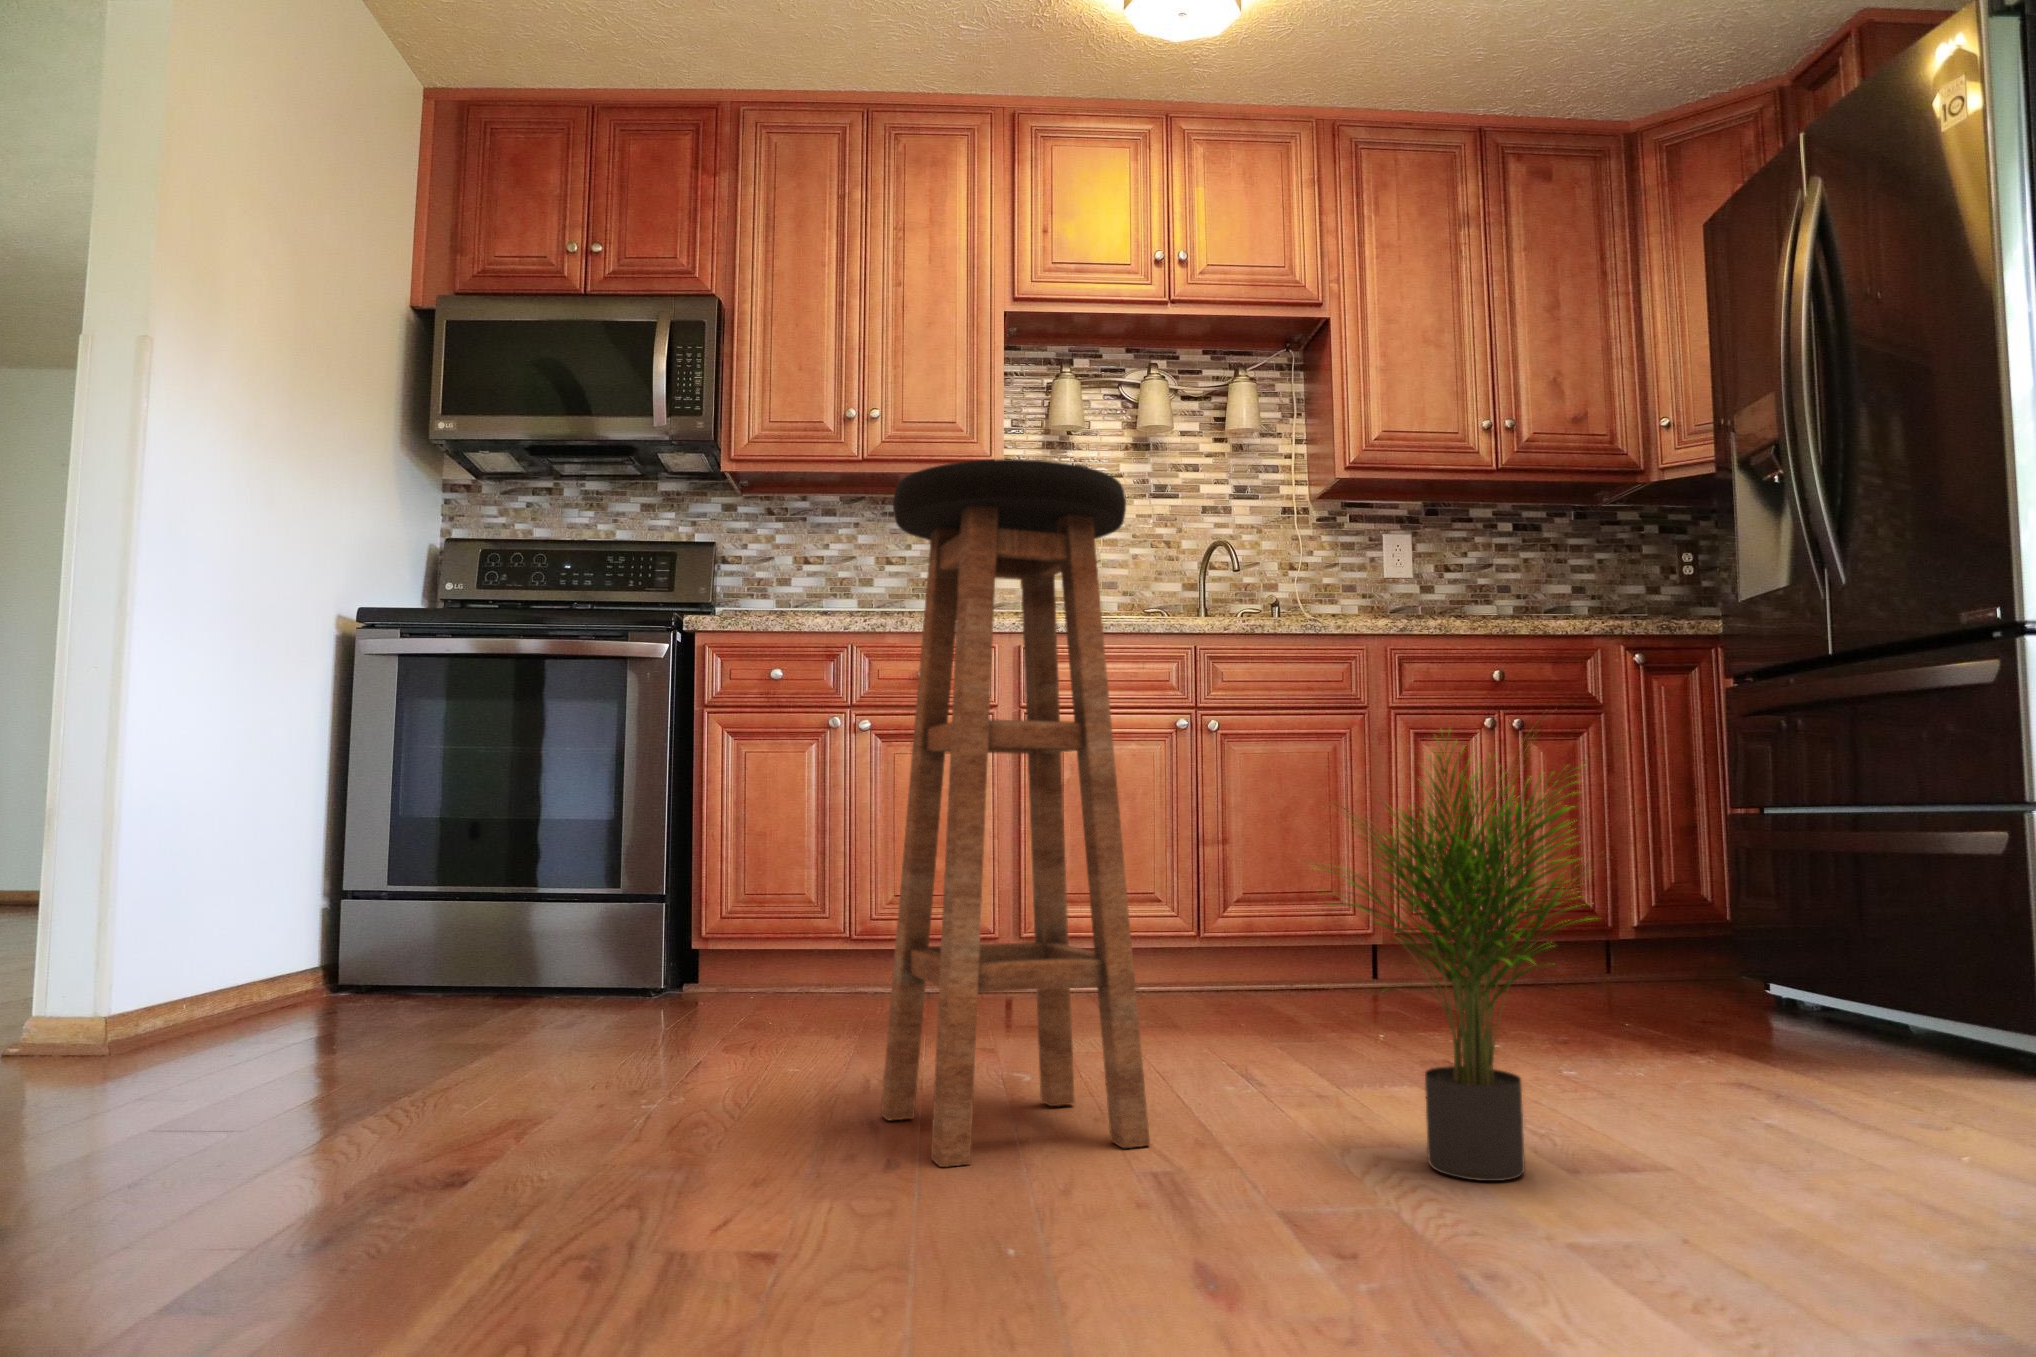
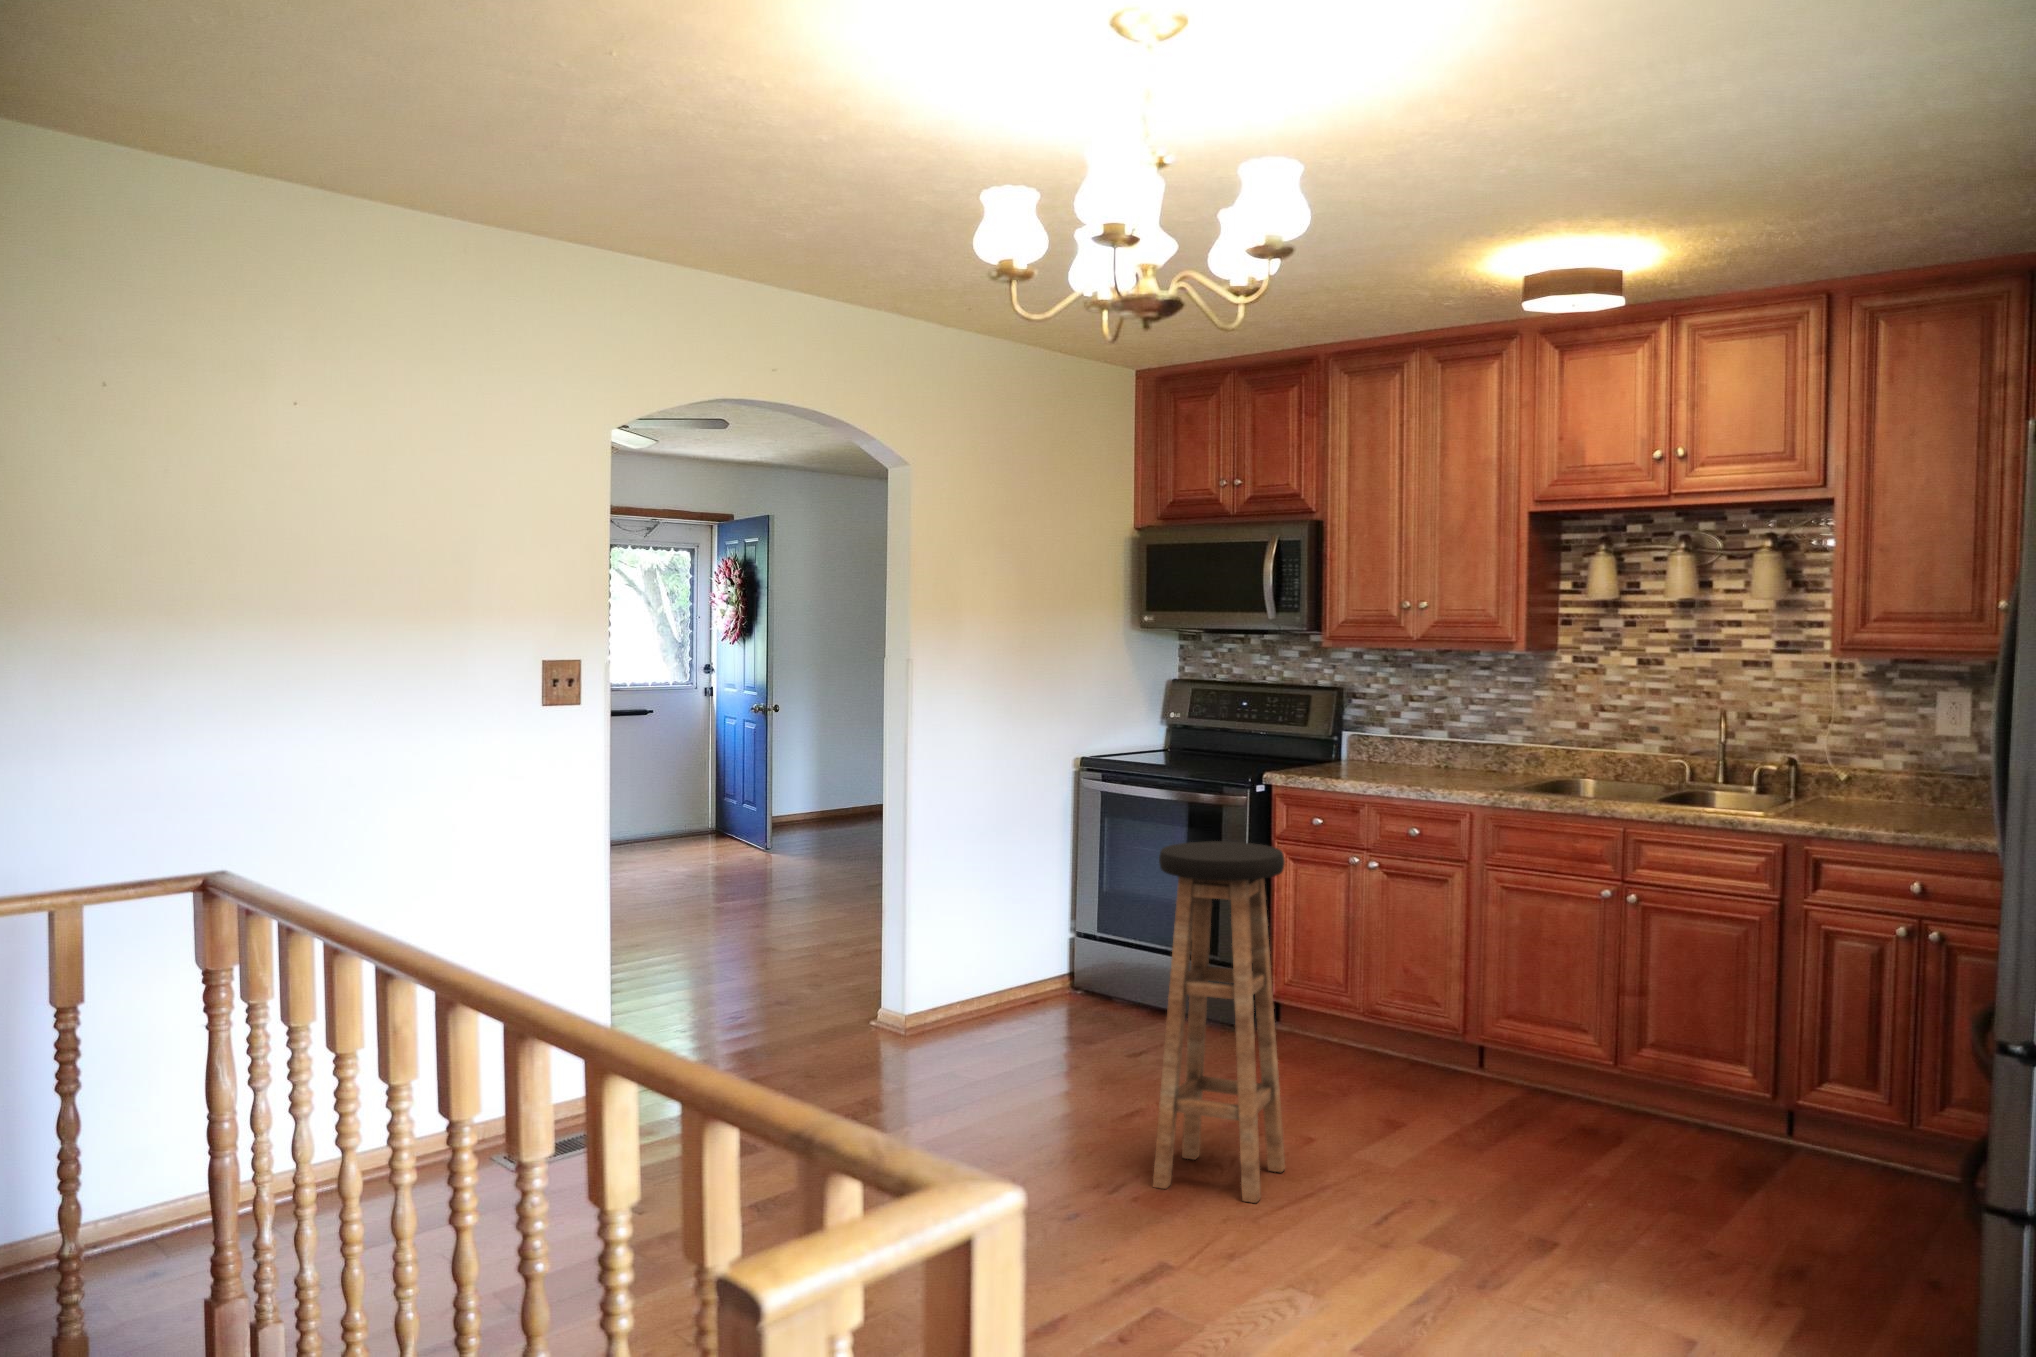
potted plant: present [1316,718,1587,1181] -> none [1295,1026,1437,1266]

